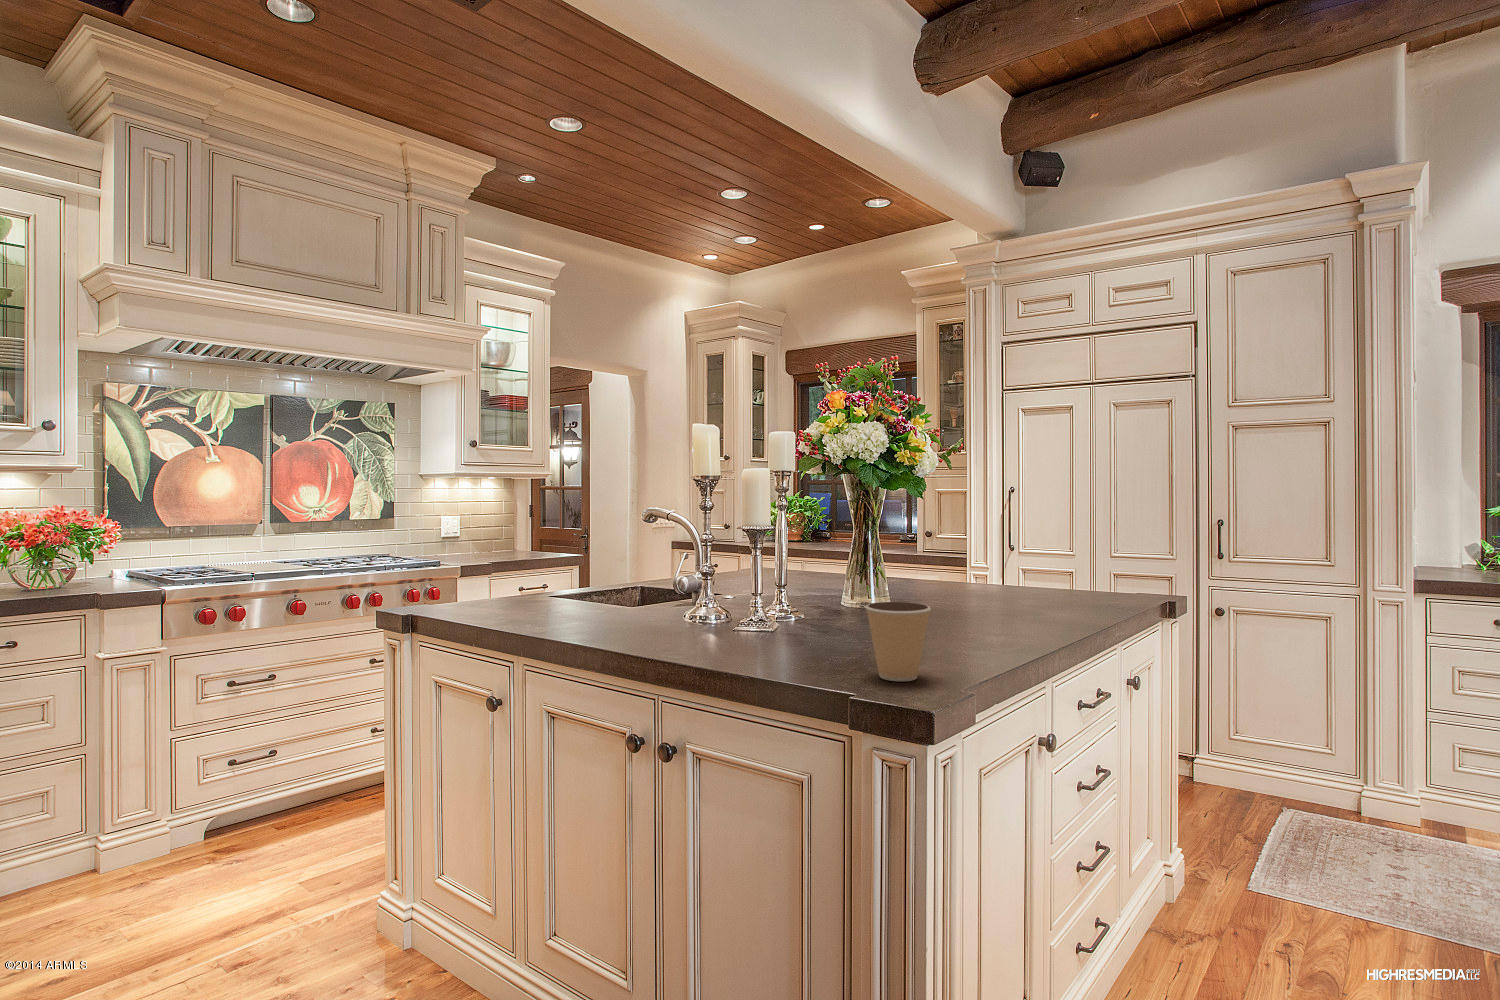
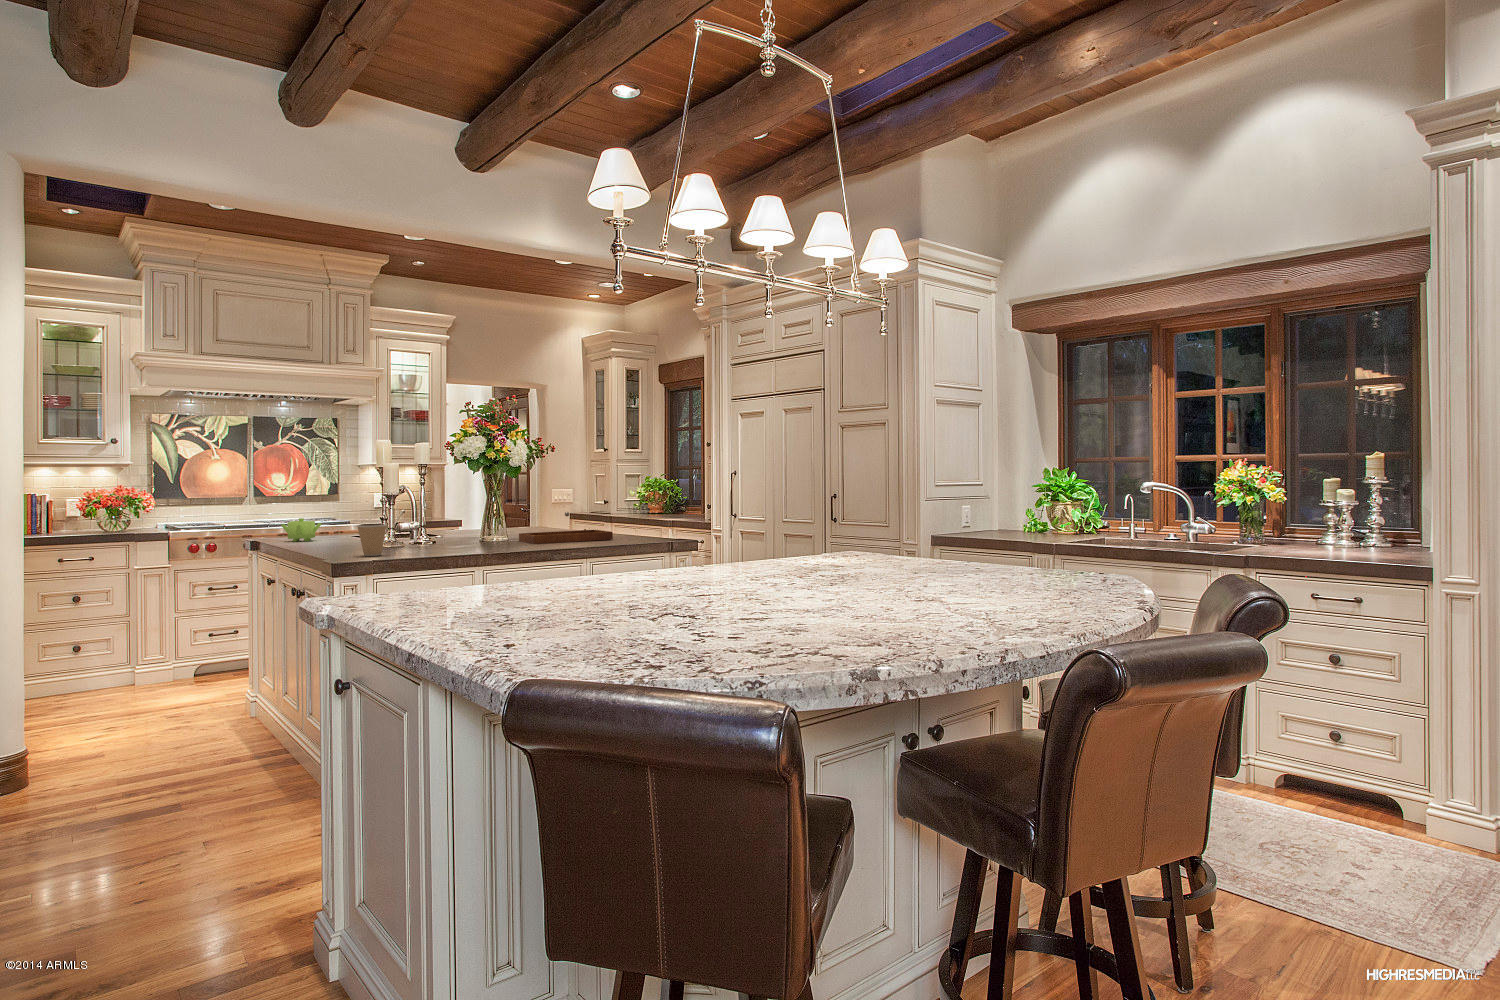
tray: none [921,553,1056,615] -> present [519,512,613,544]
teapot: none [478,571,551,618] -> present [281,518,322,542]

